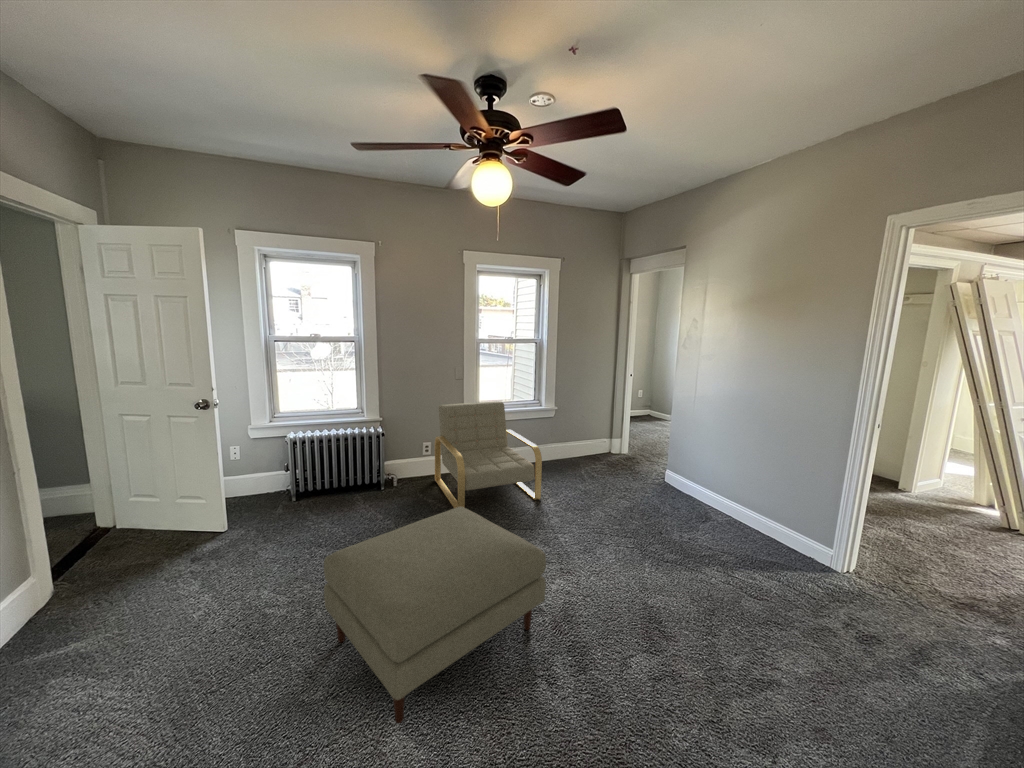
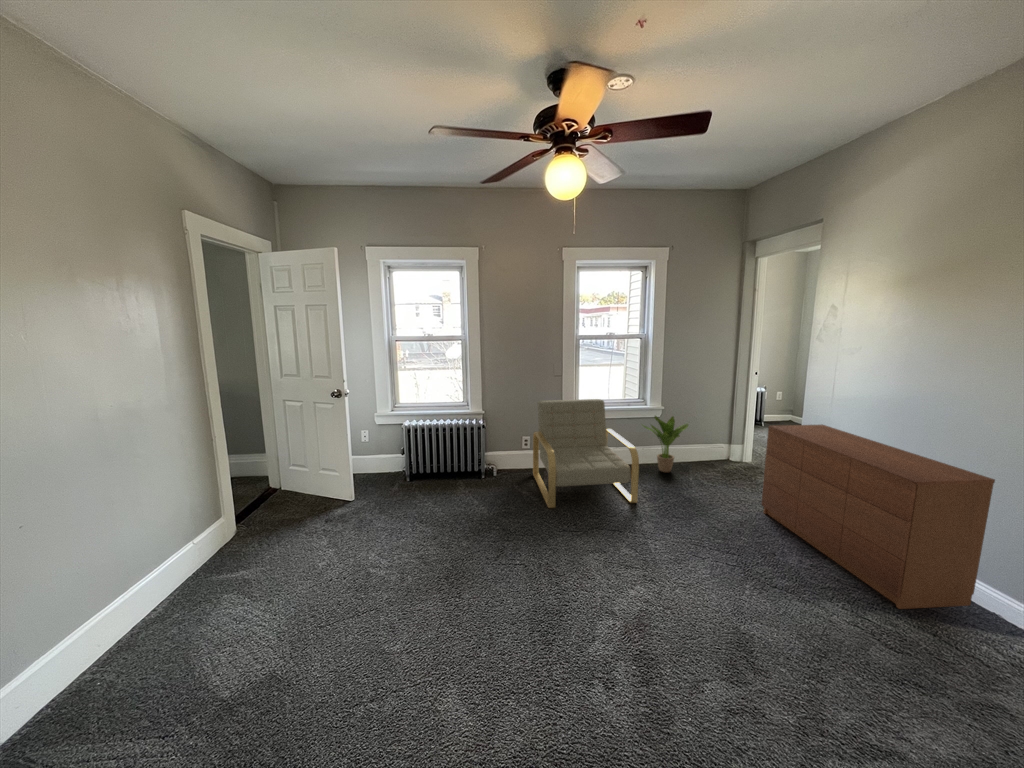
potted plant: none [537,415,580,468] -> present [644,416,688,472]
dresser: none [644,417,812,564] -> present [762,425,995,609]
ottoman: present [324,507,546,723] -> none [410,500,614,689]

